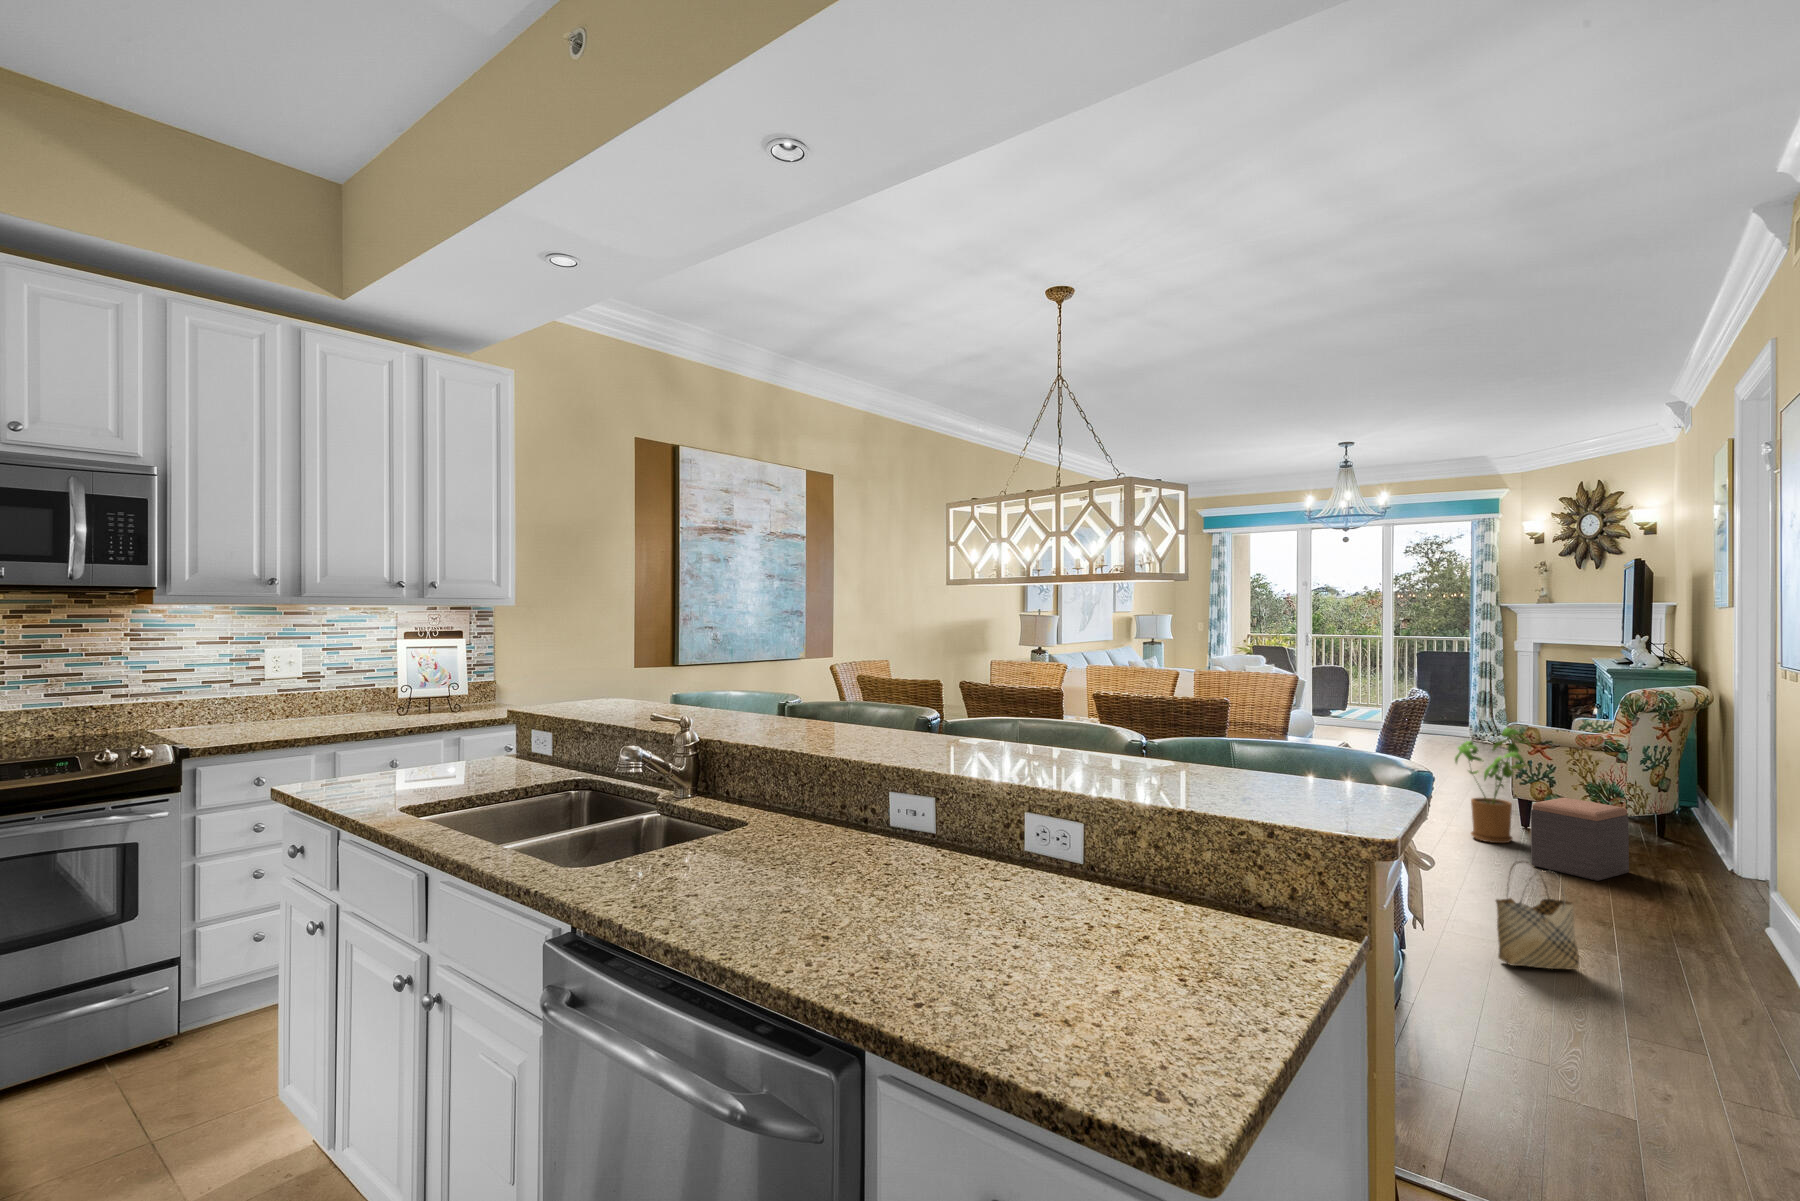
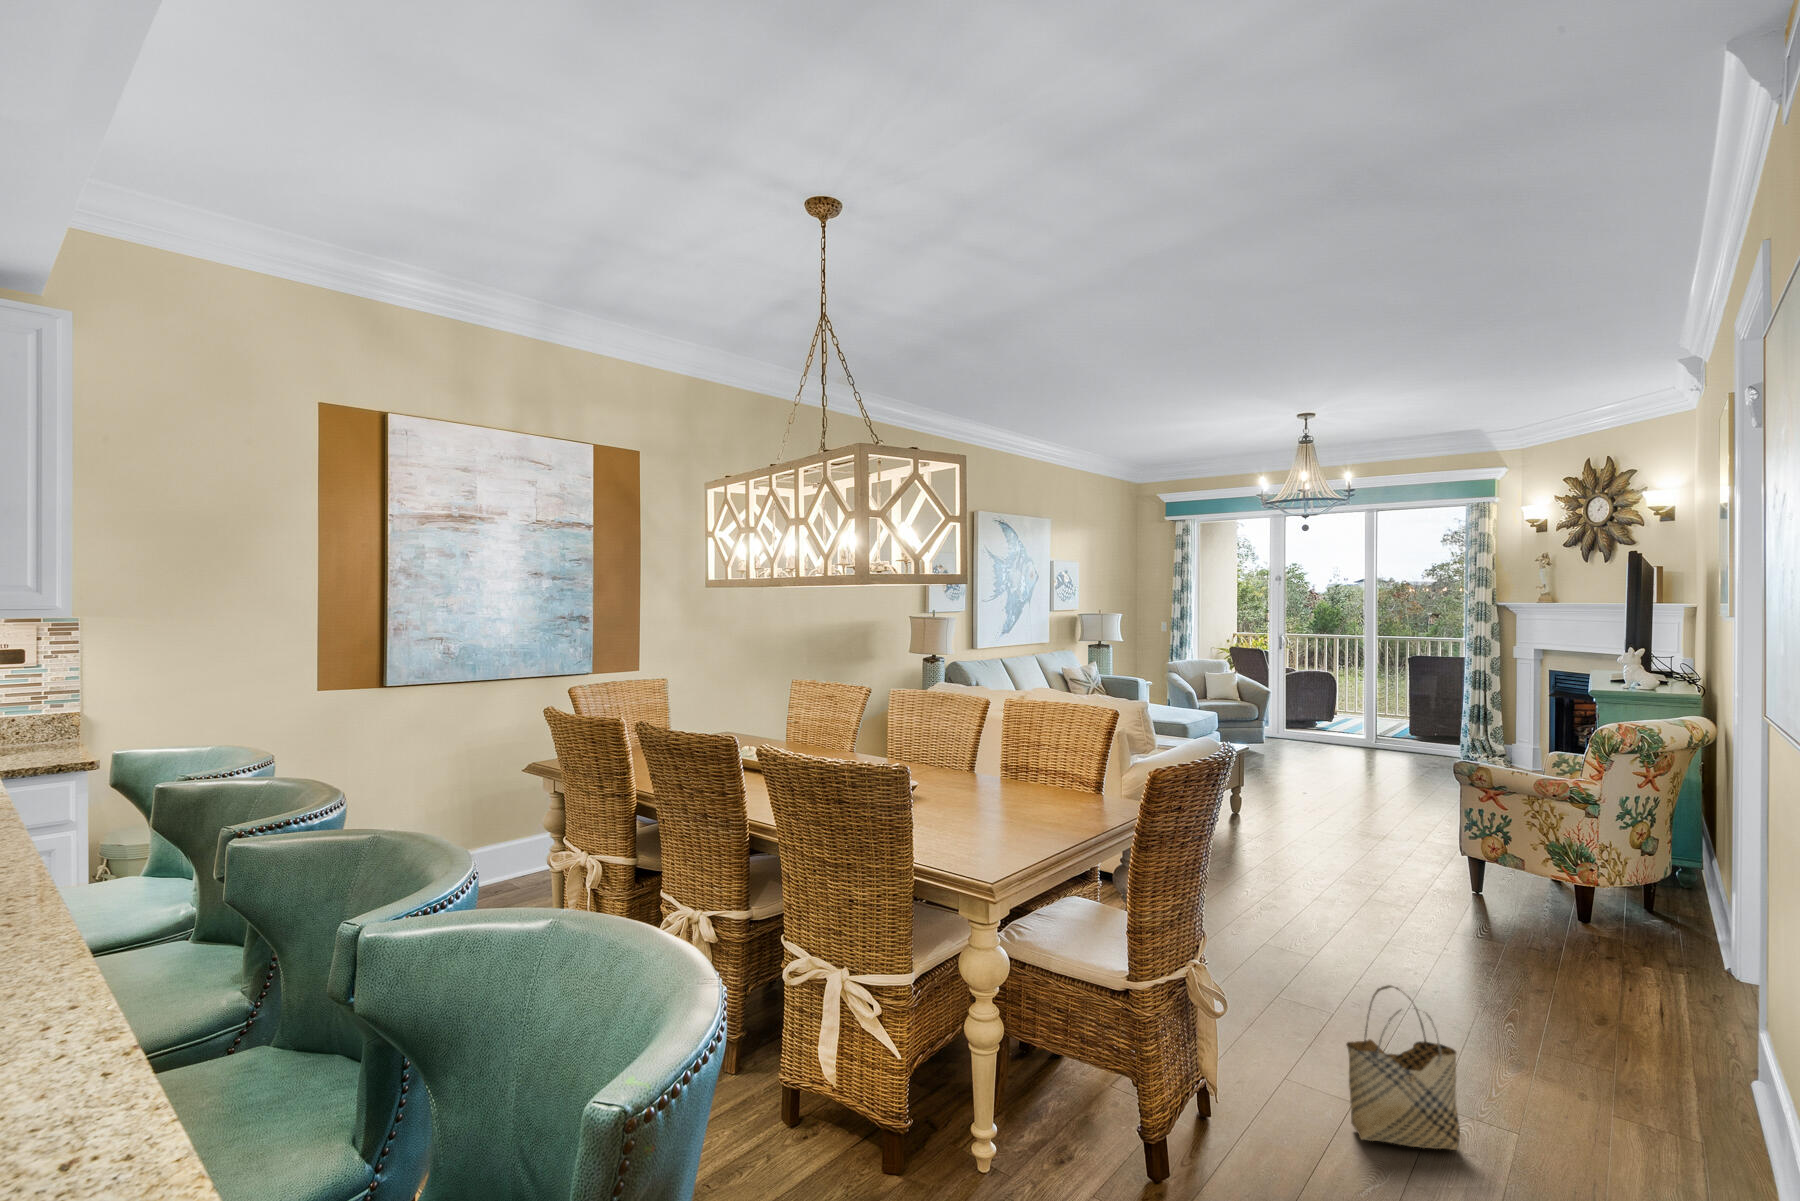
house plant: present [1455,727,1530,843] -> none [1385,768,1478,916]
footstool: present [1531,797,1629,881] -> none [1462,864,1588,982]

